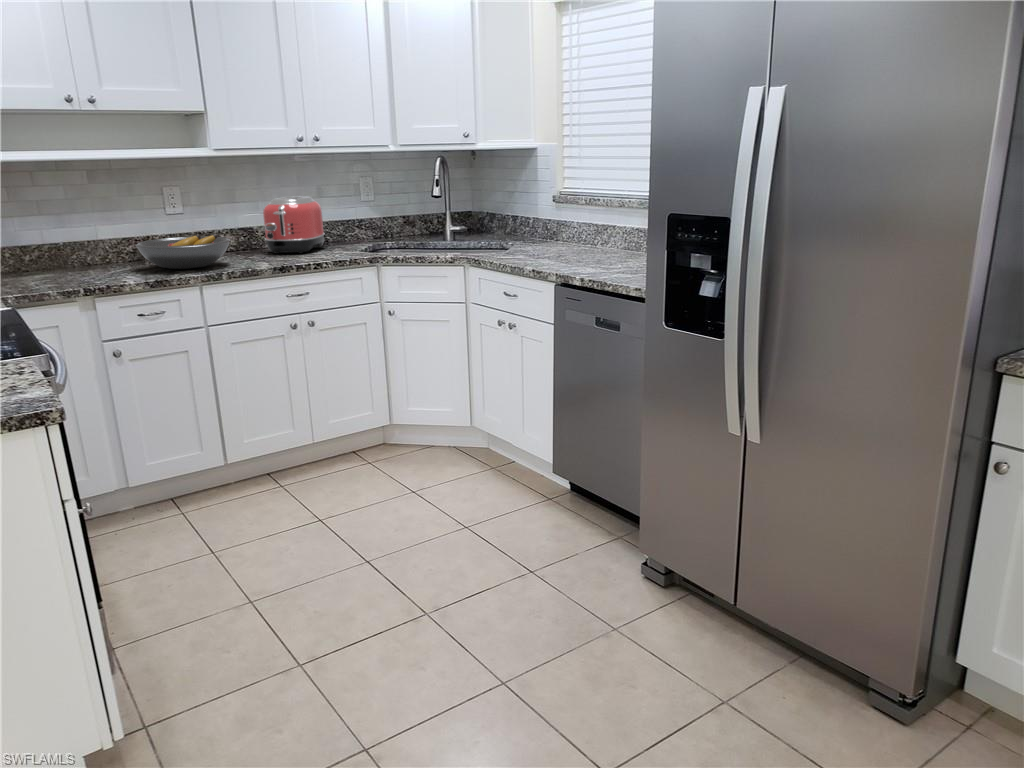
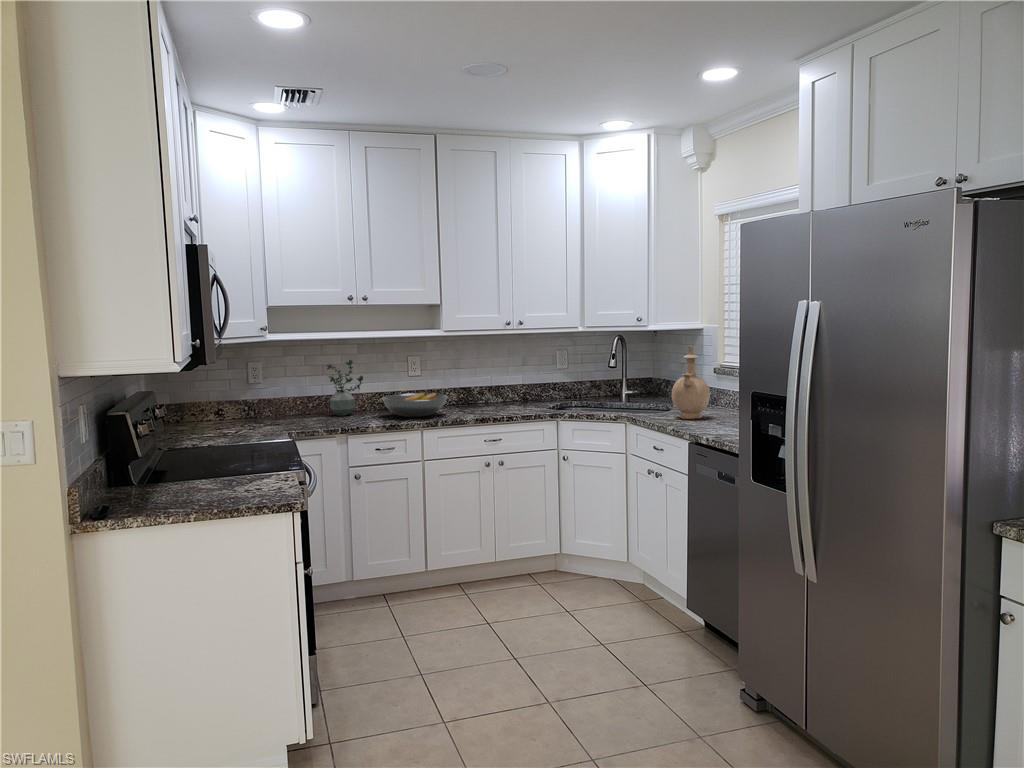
vase: none [519,166,563,256] -> present [672,345,710,419]
potted plant: none [42,191,103,271] -> present [327,360,363,416]
toaster: present [263,196,325,254] -> none [476,365,524,409]

